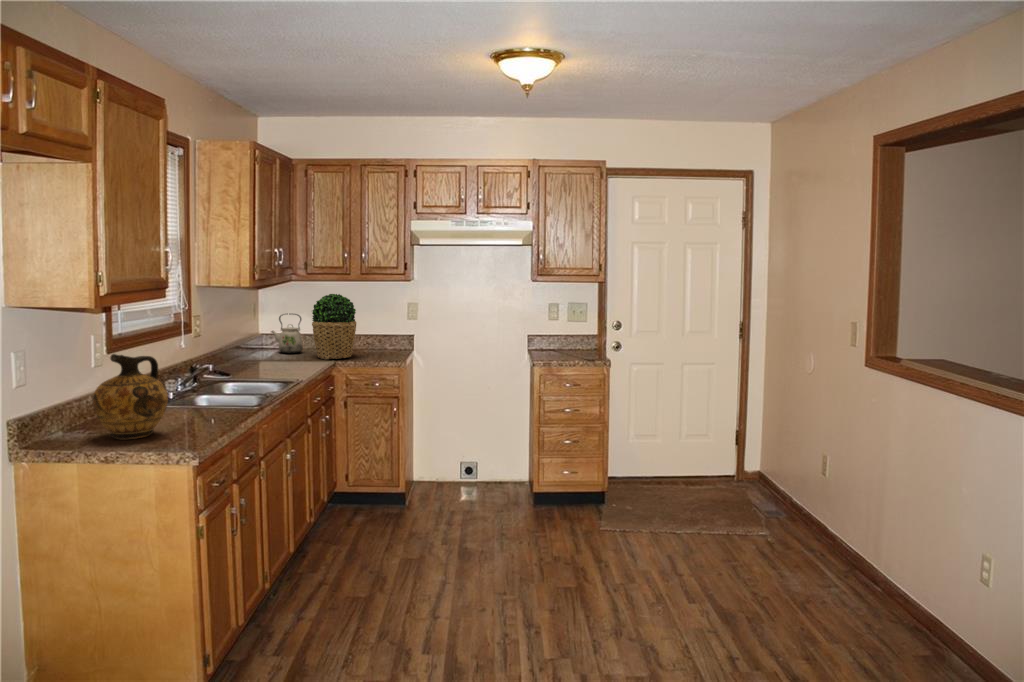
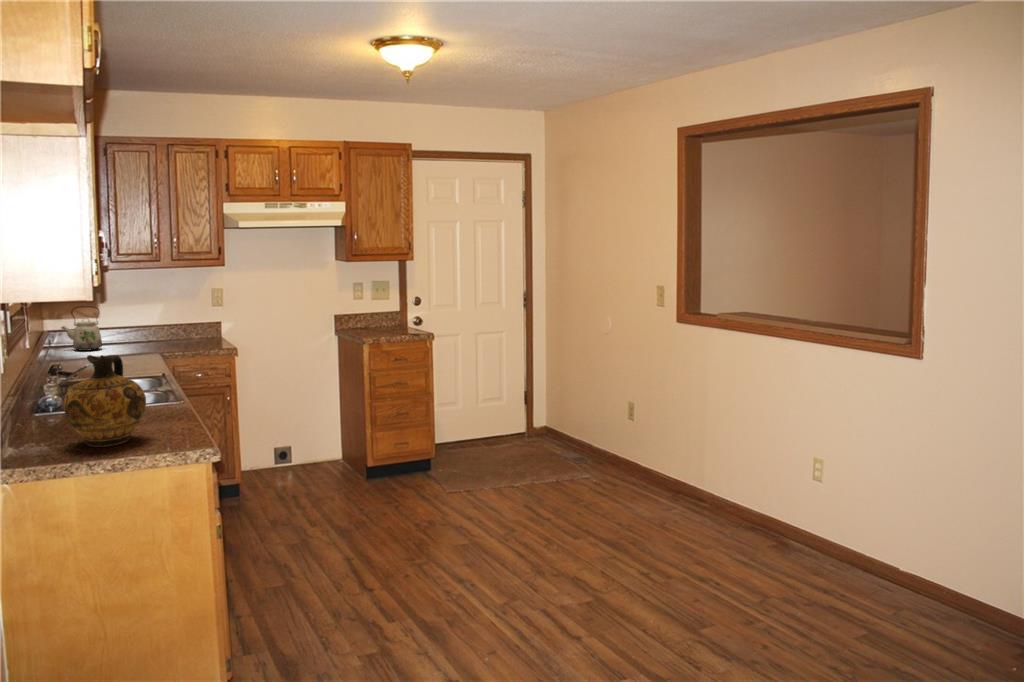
potted plant: present [312,294,356,359] -> none [120,282,173,353]

